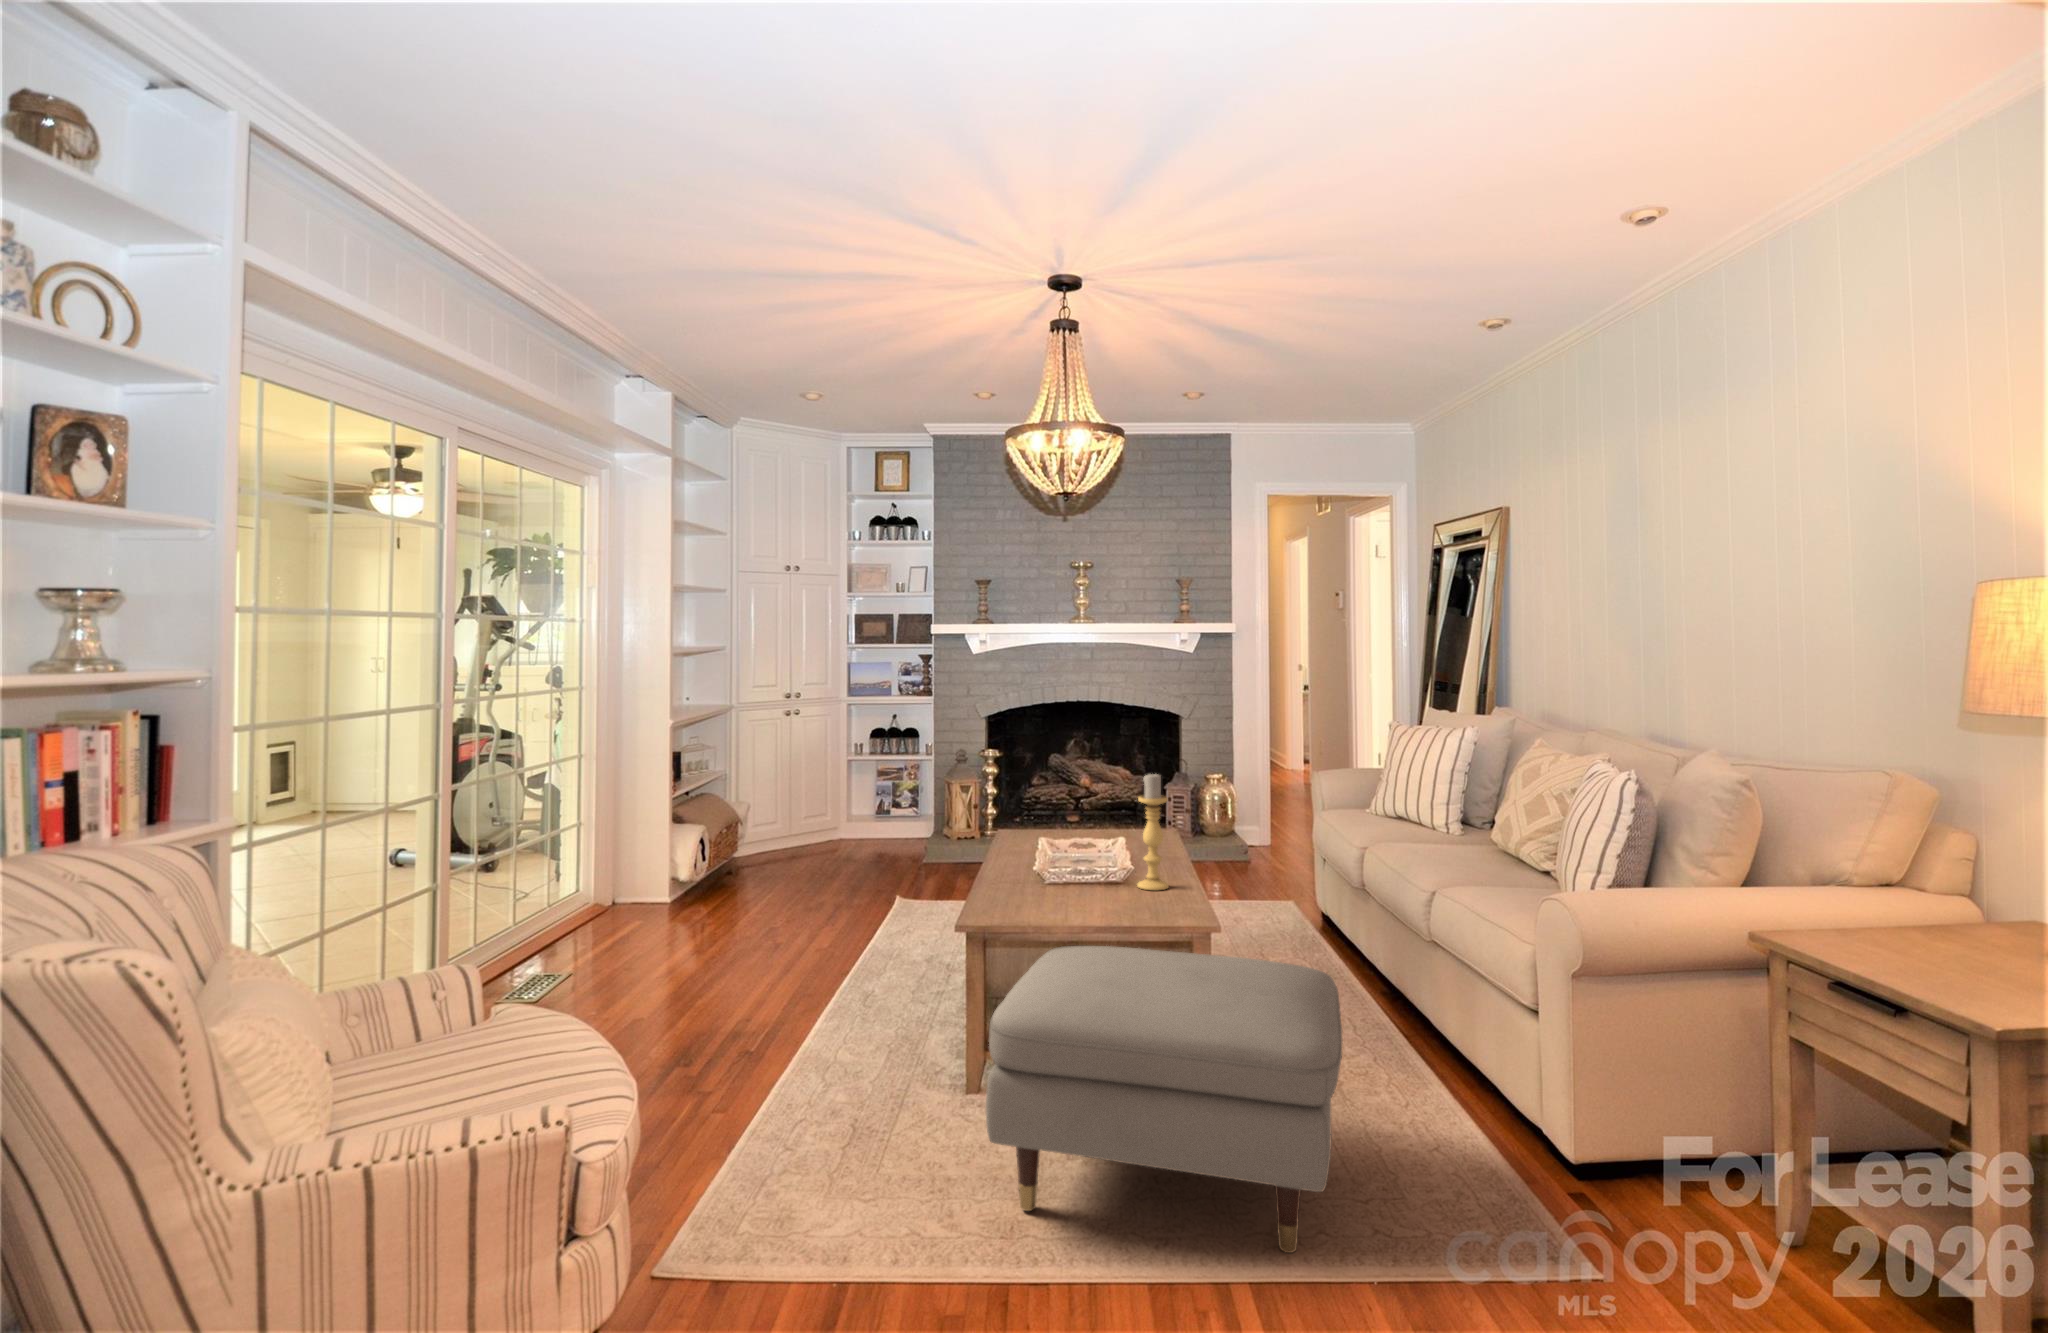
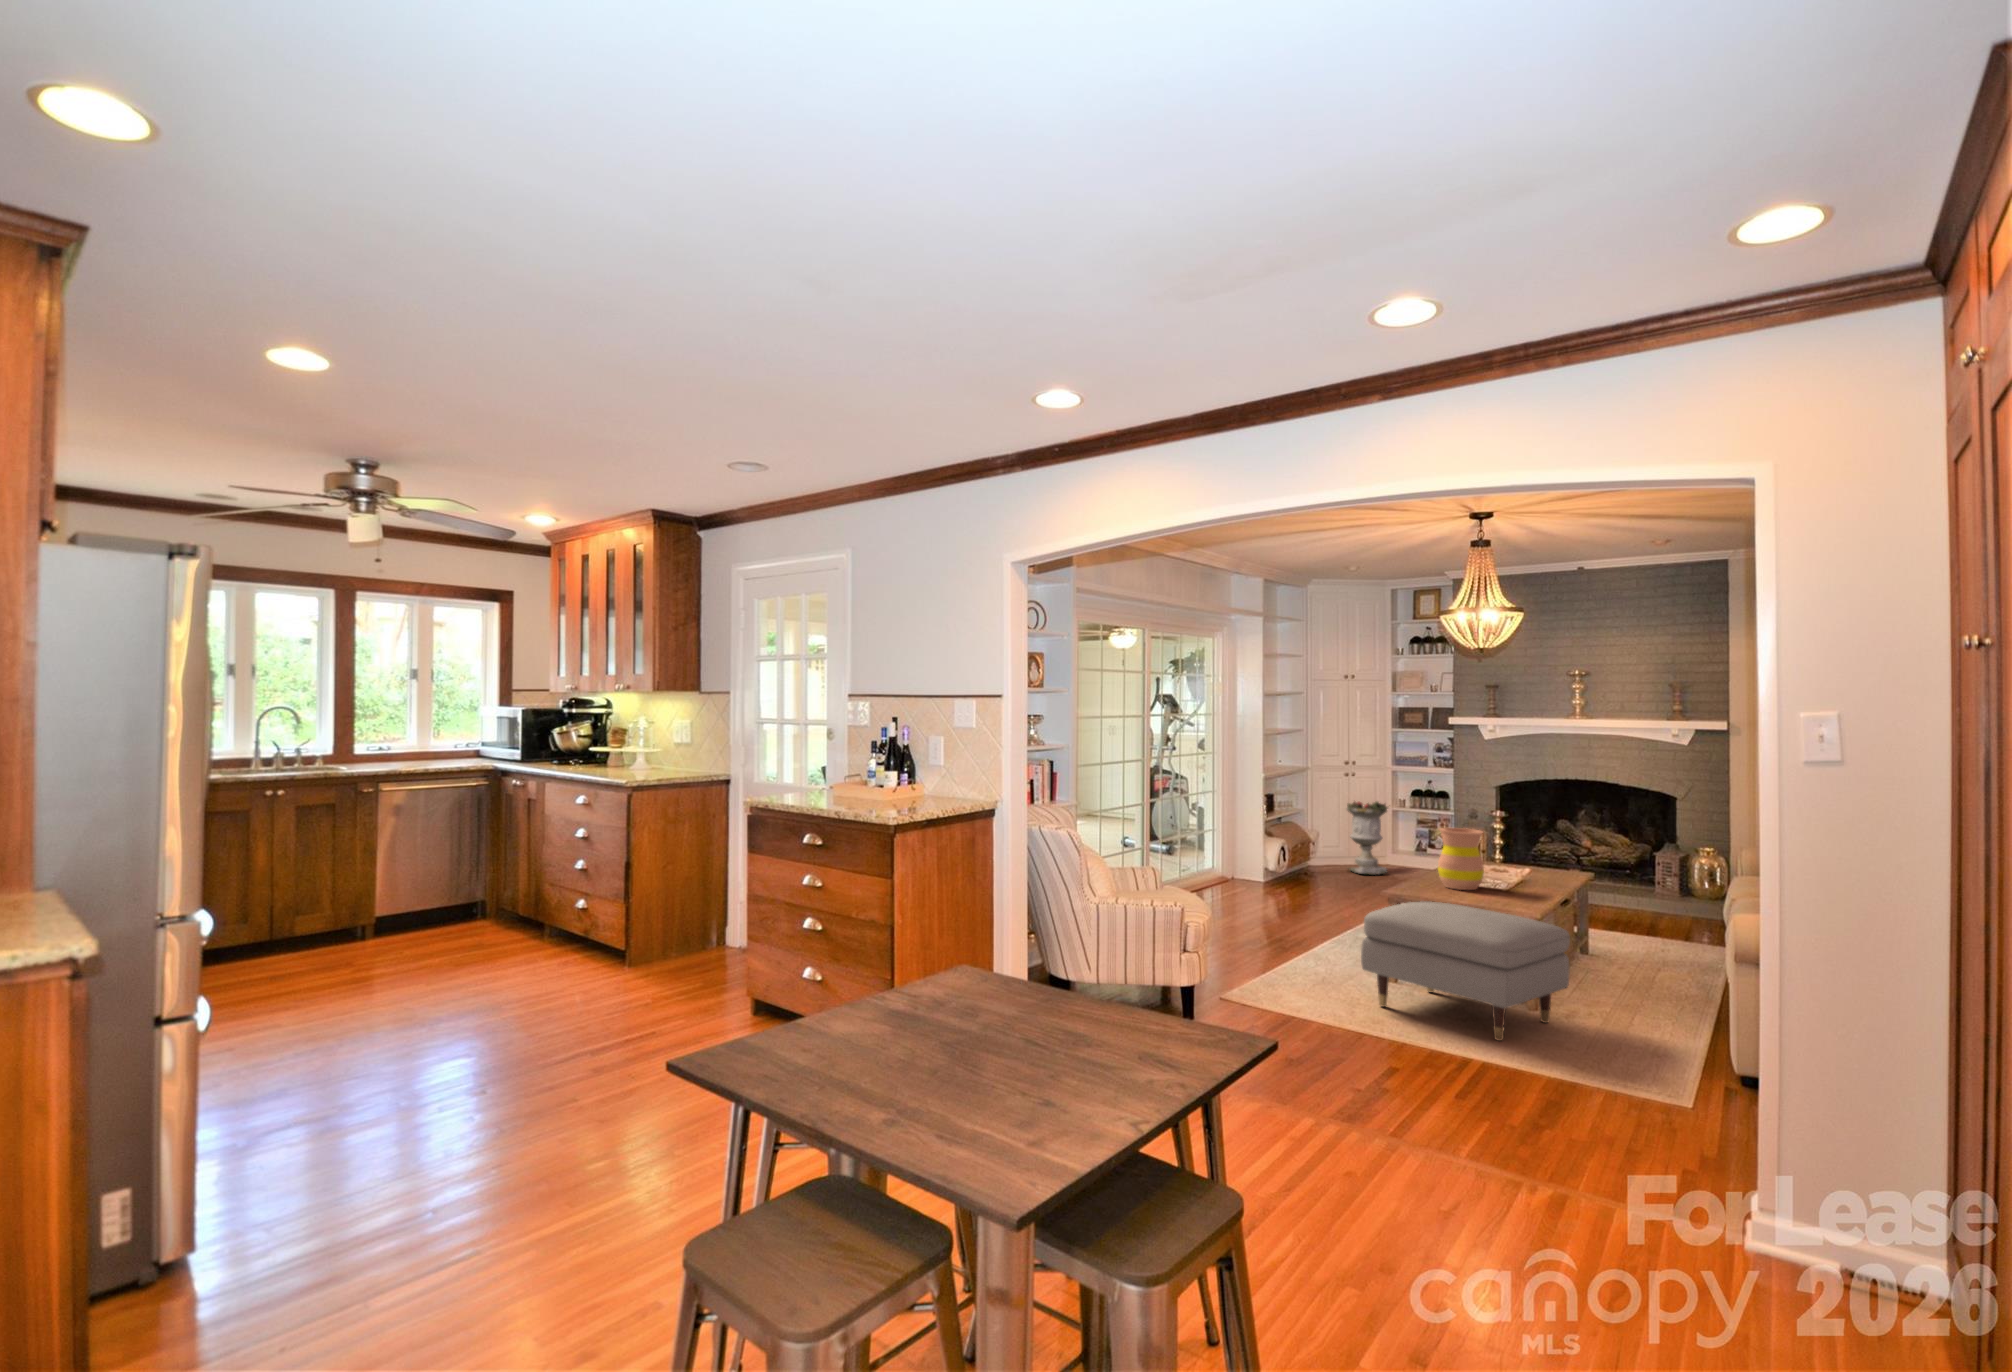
planter: none [789,749,851,859] -> present [1347,802,1388,875]
candle holder: present [1137,774,1169,890] -> none [1499,821,1520,889]
vase: none [1053,793,1129,909] -> present [1438,828,1484,890]

